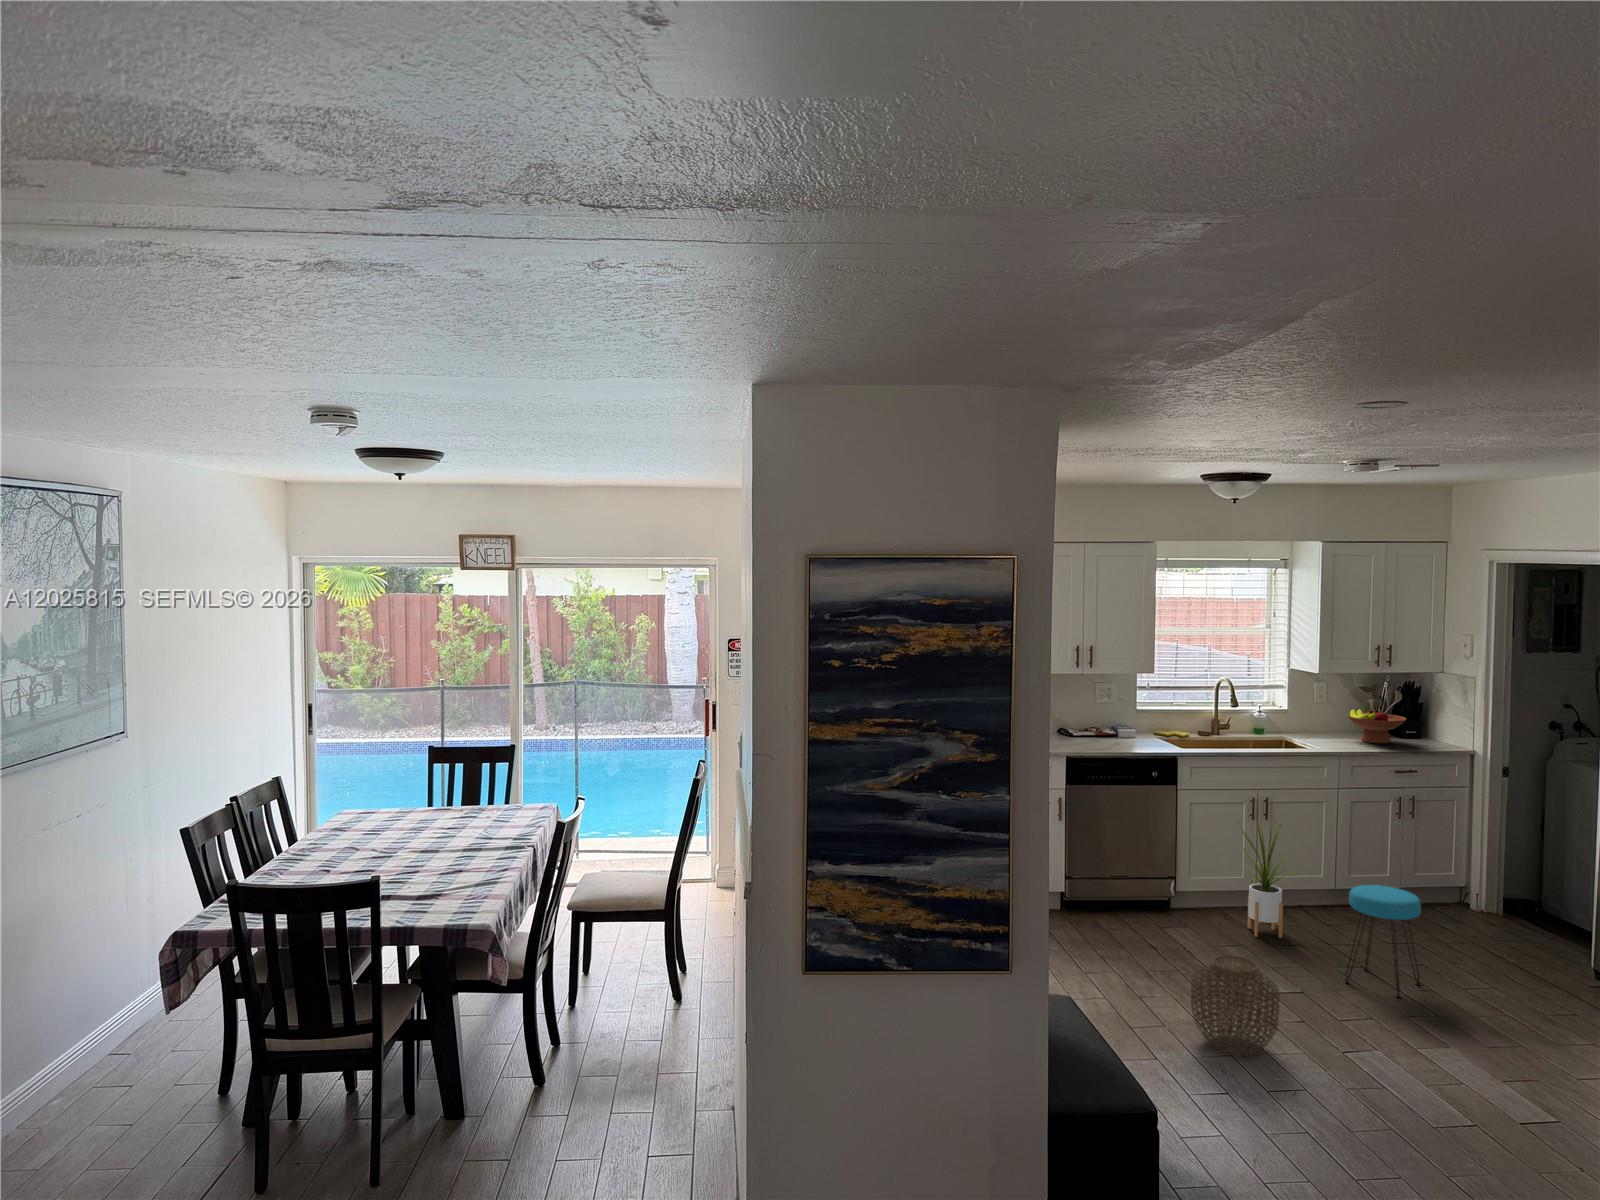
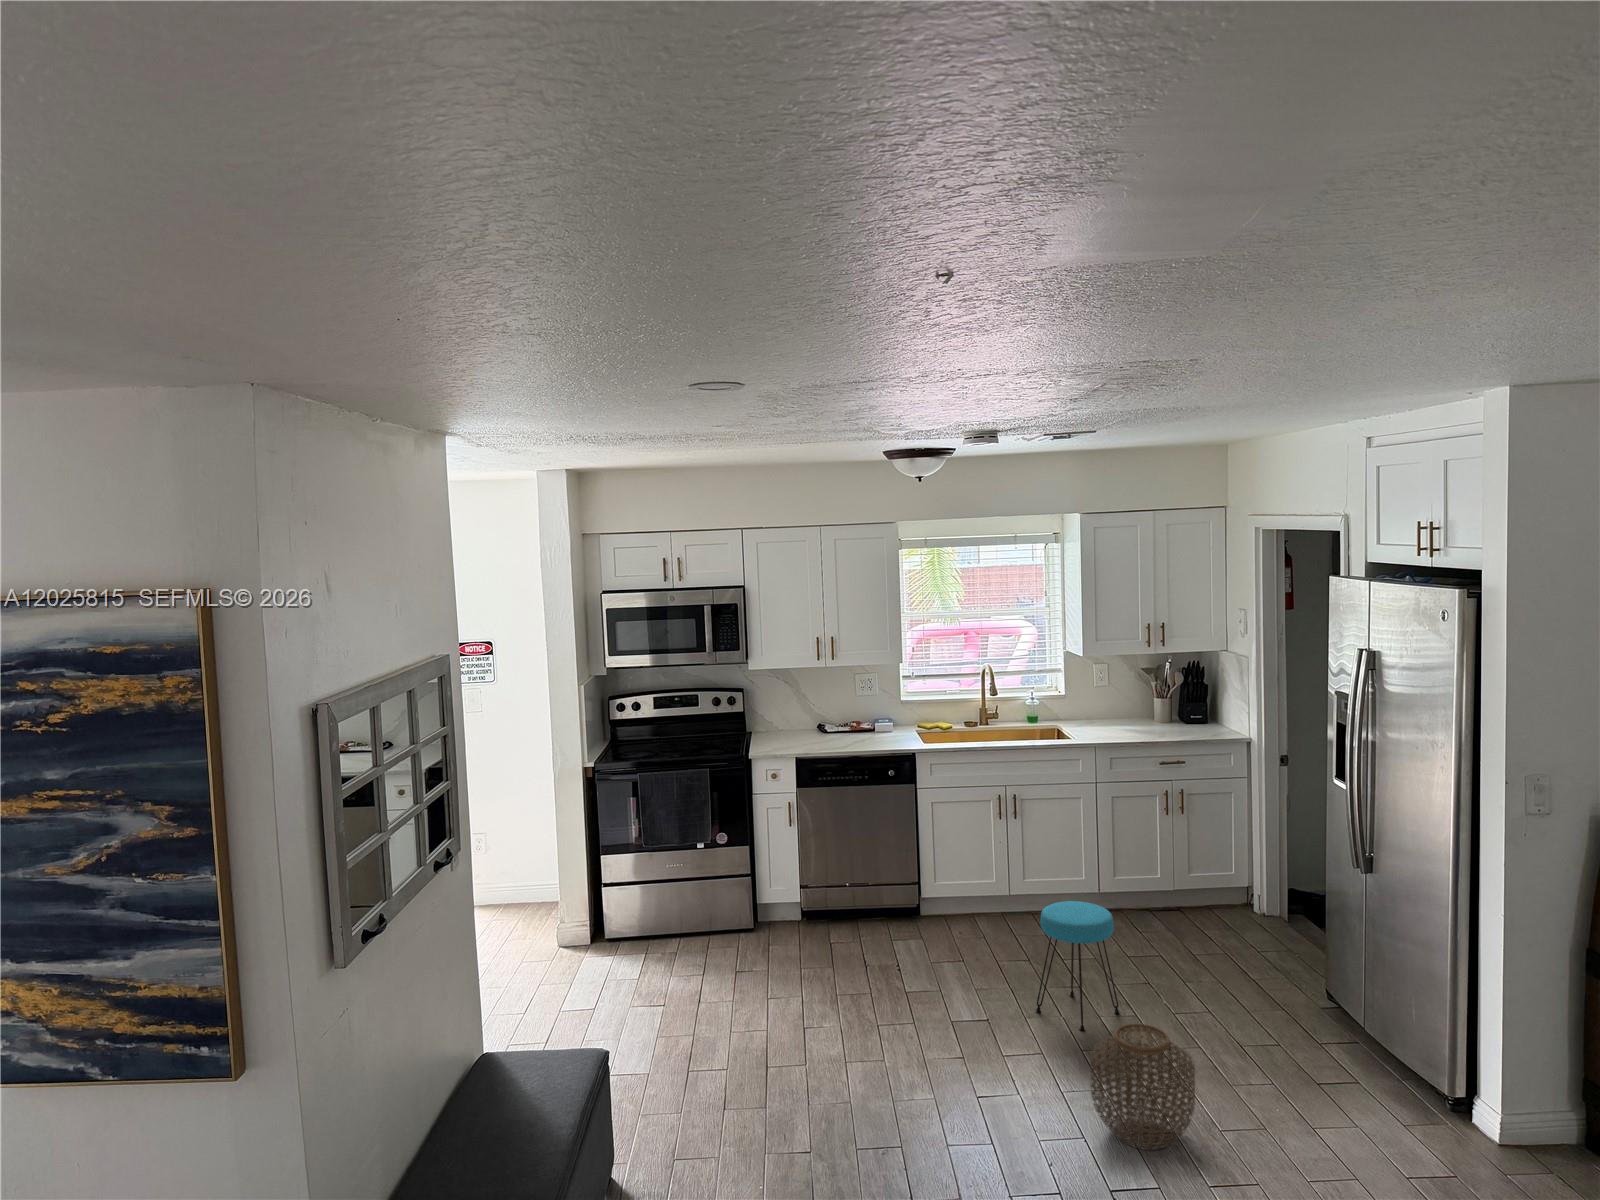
fruit bowl: present [1347,708,1406,744] -> none [1123,691,1185,732]
house plant: present [1238,820,1300,938] -> none [953,815,1032,955]
woven basket: present [1191,955,1279,1056] -> present [1090,1024,1195,1150]

